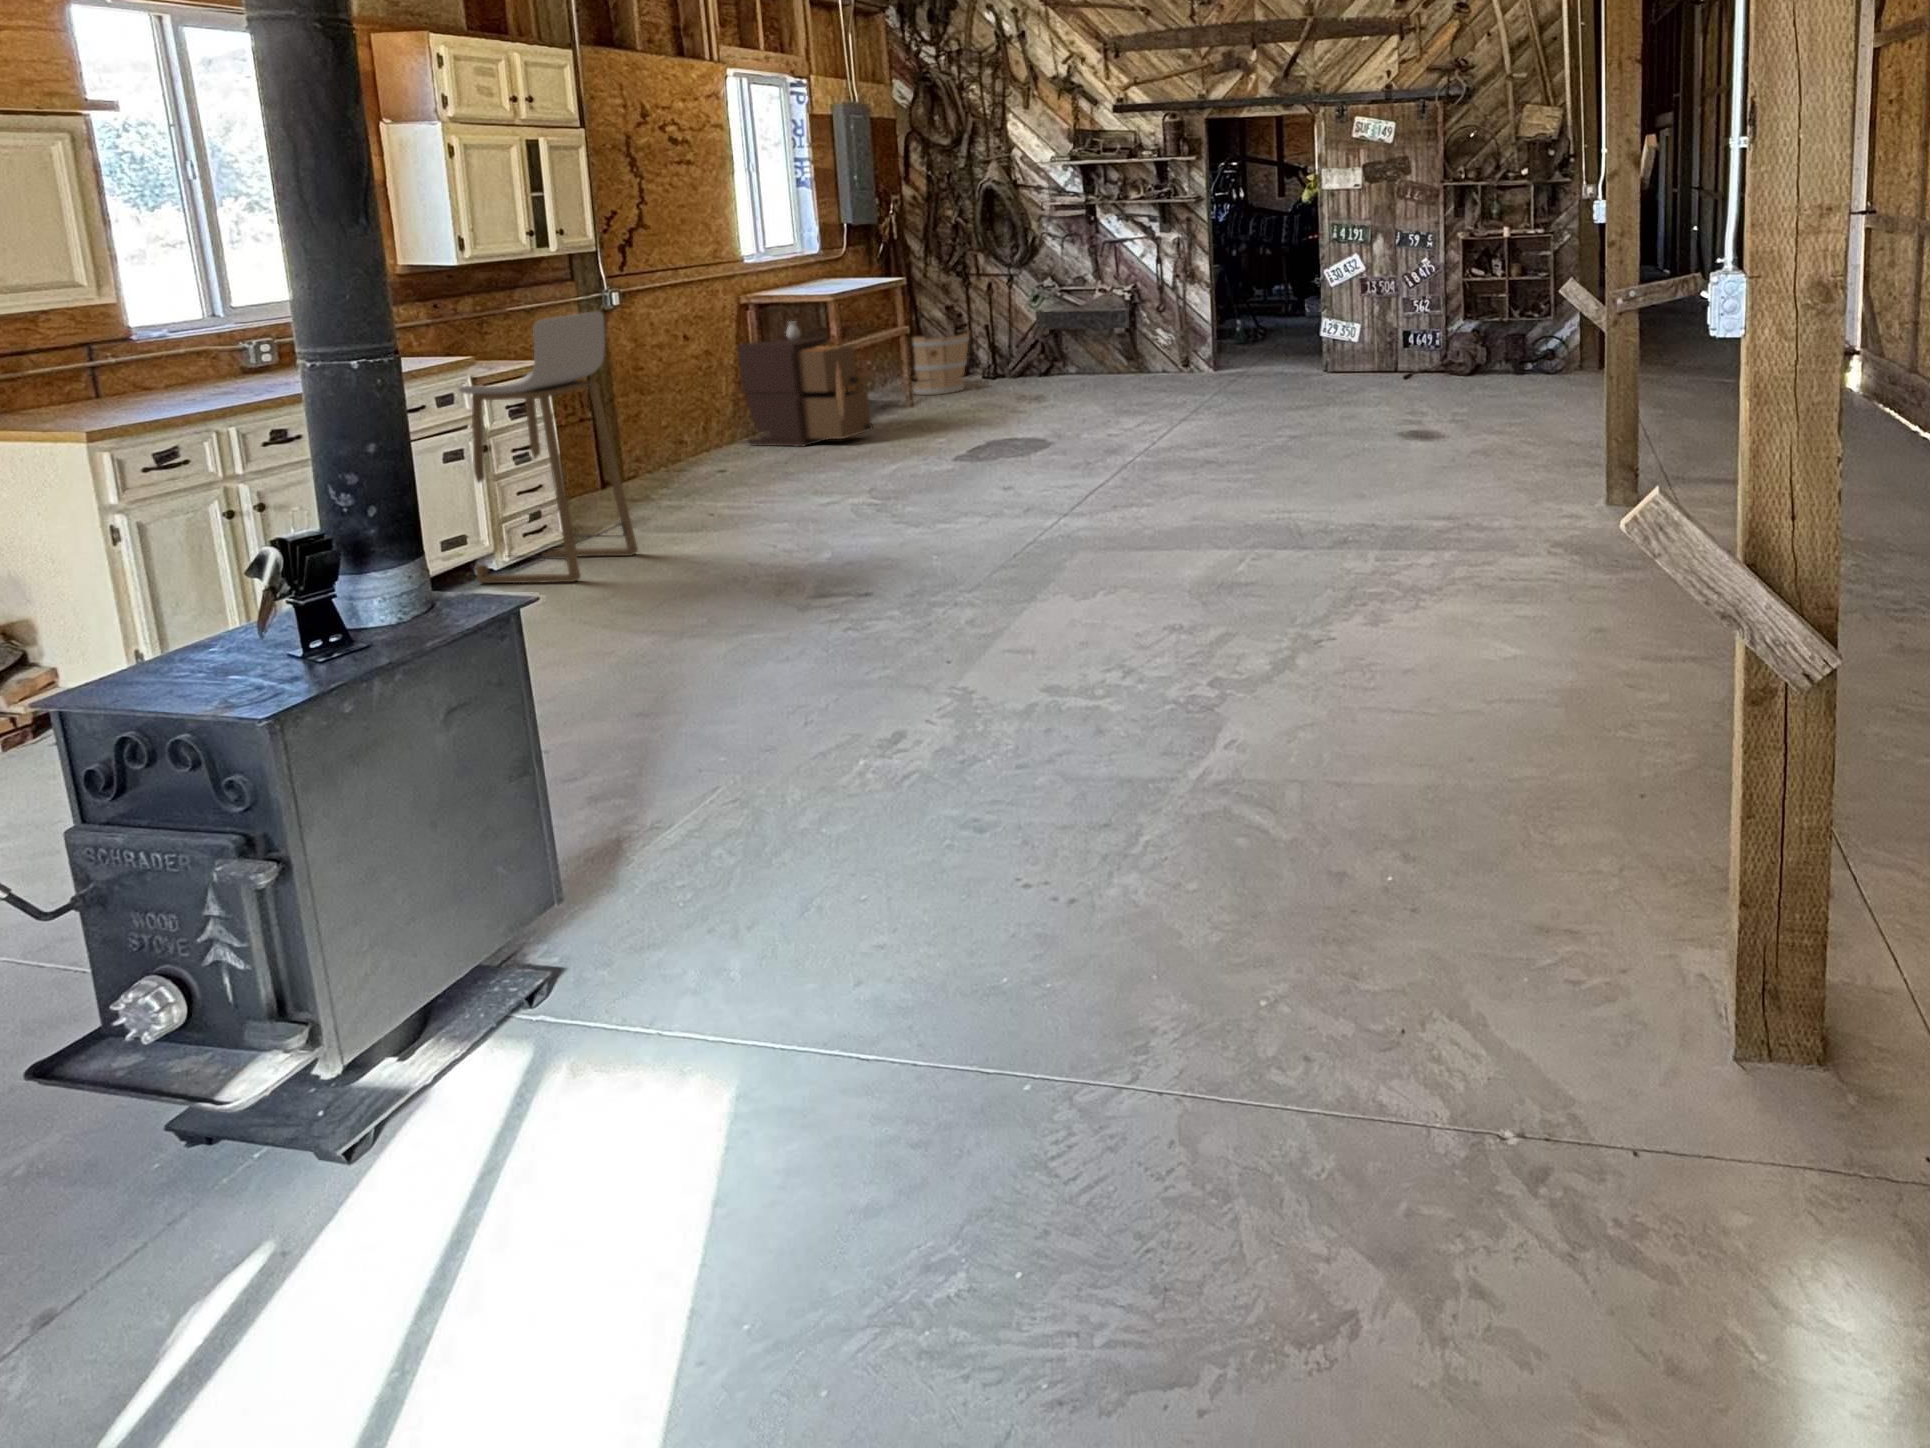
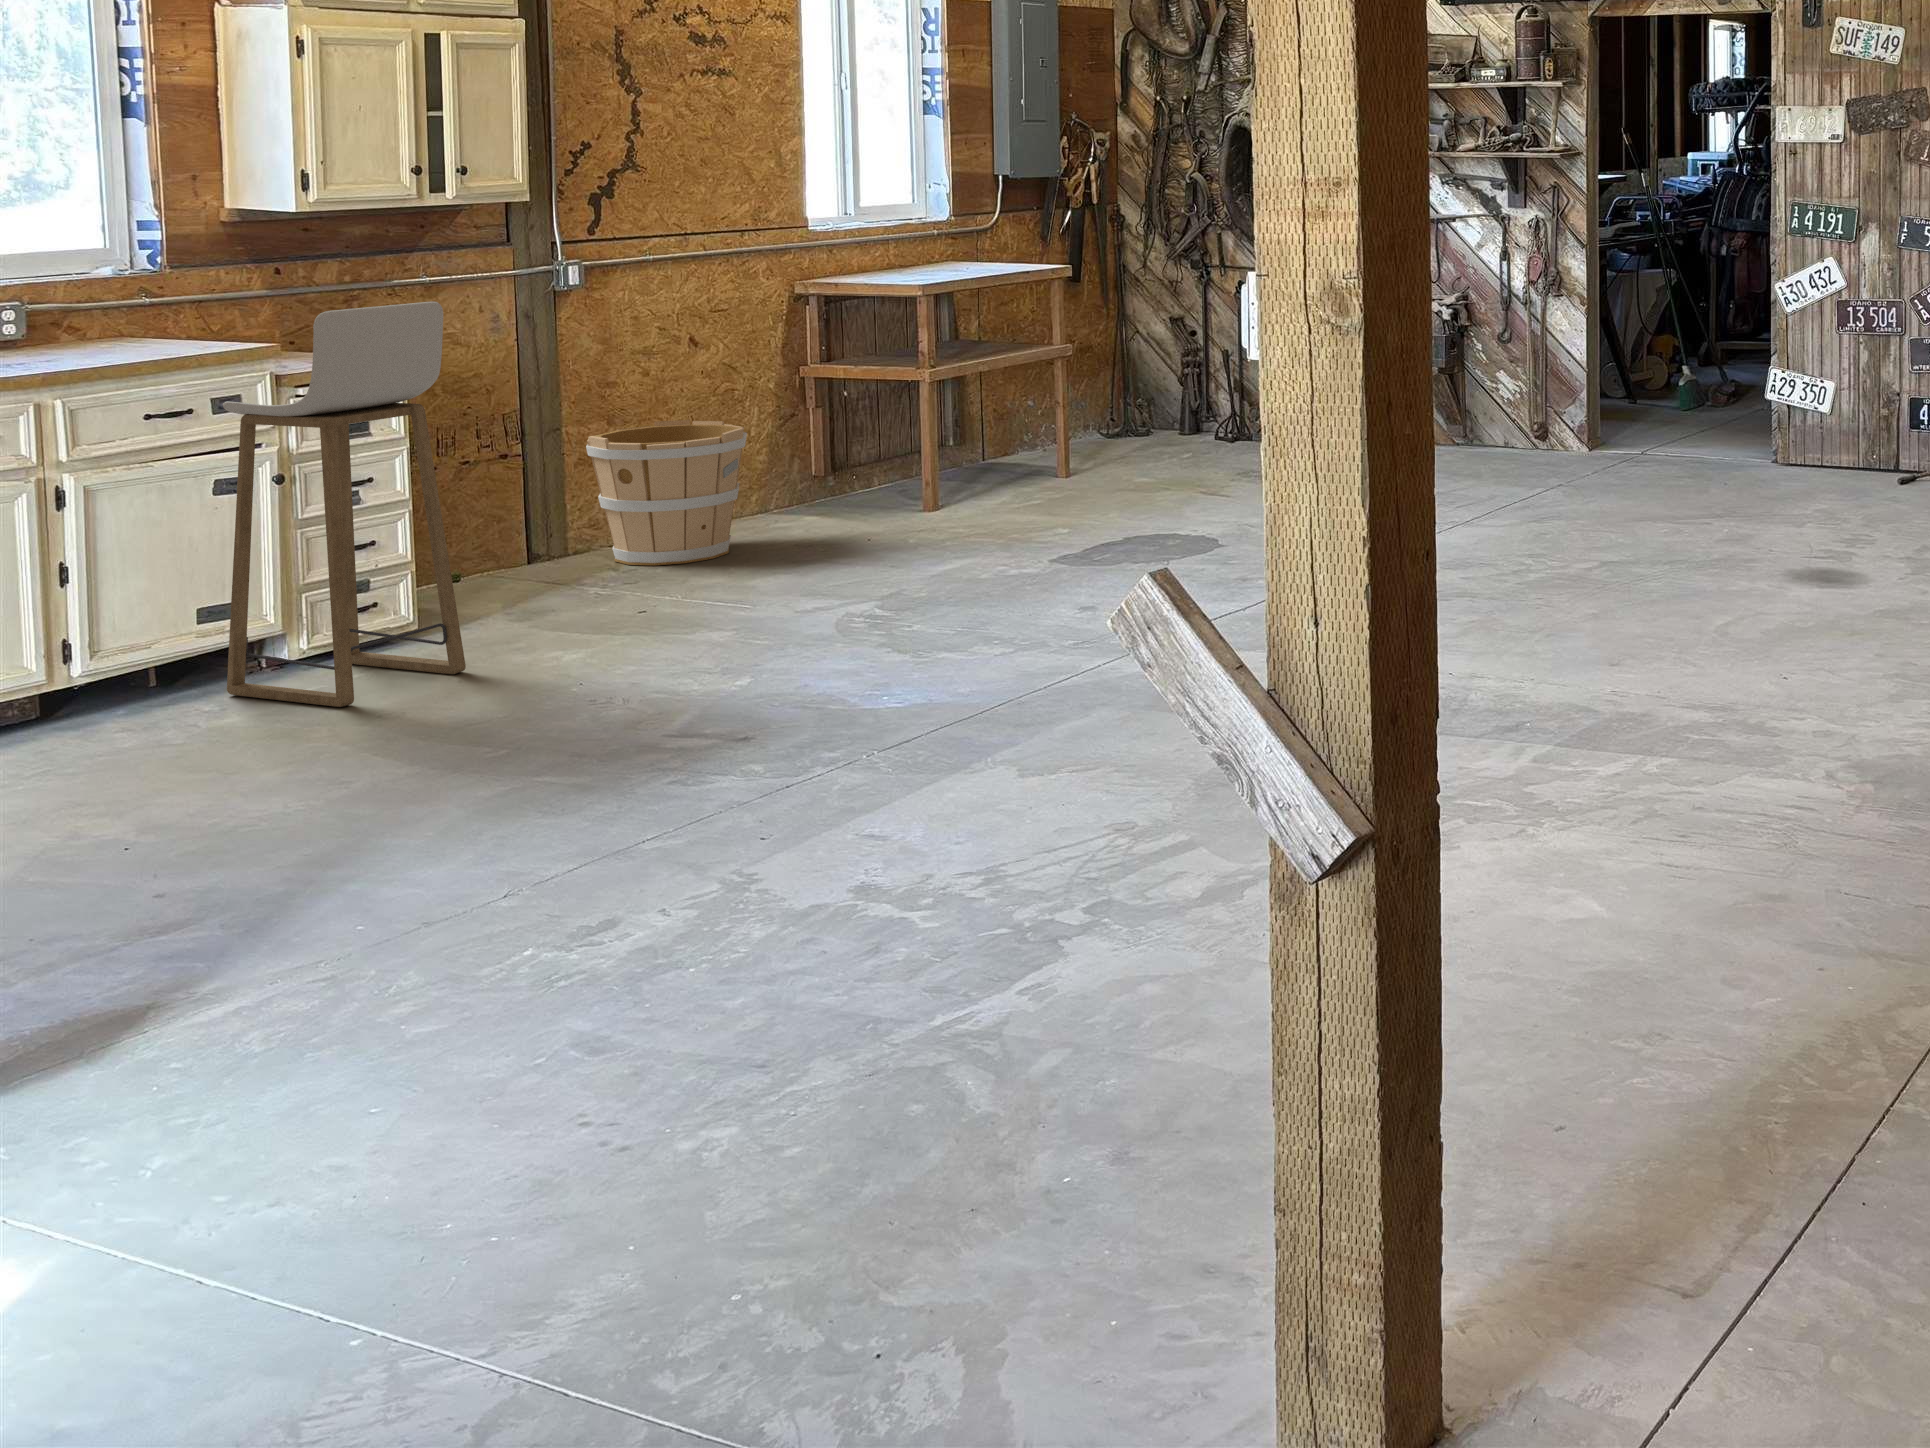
storage cabinet: present [738,321,873,447] -> none [779,322,965,522]
wooden bucket: present [913,333,969,395] -> present [586,420,747,566]

